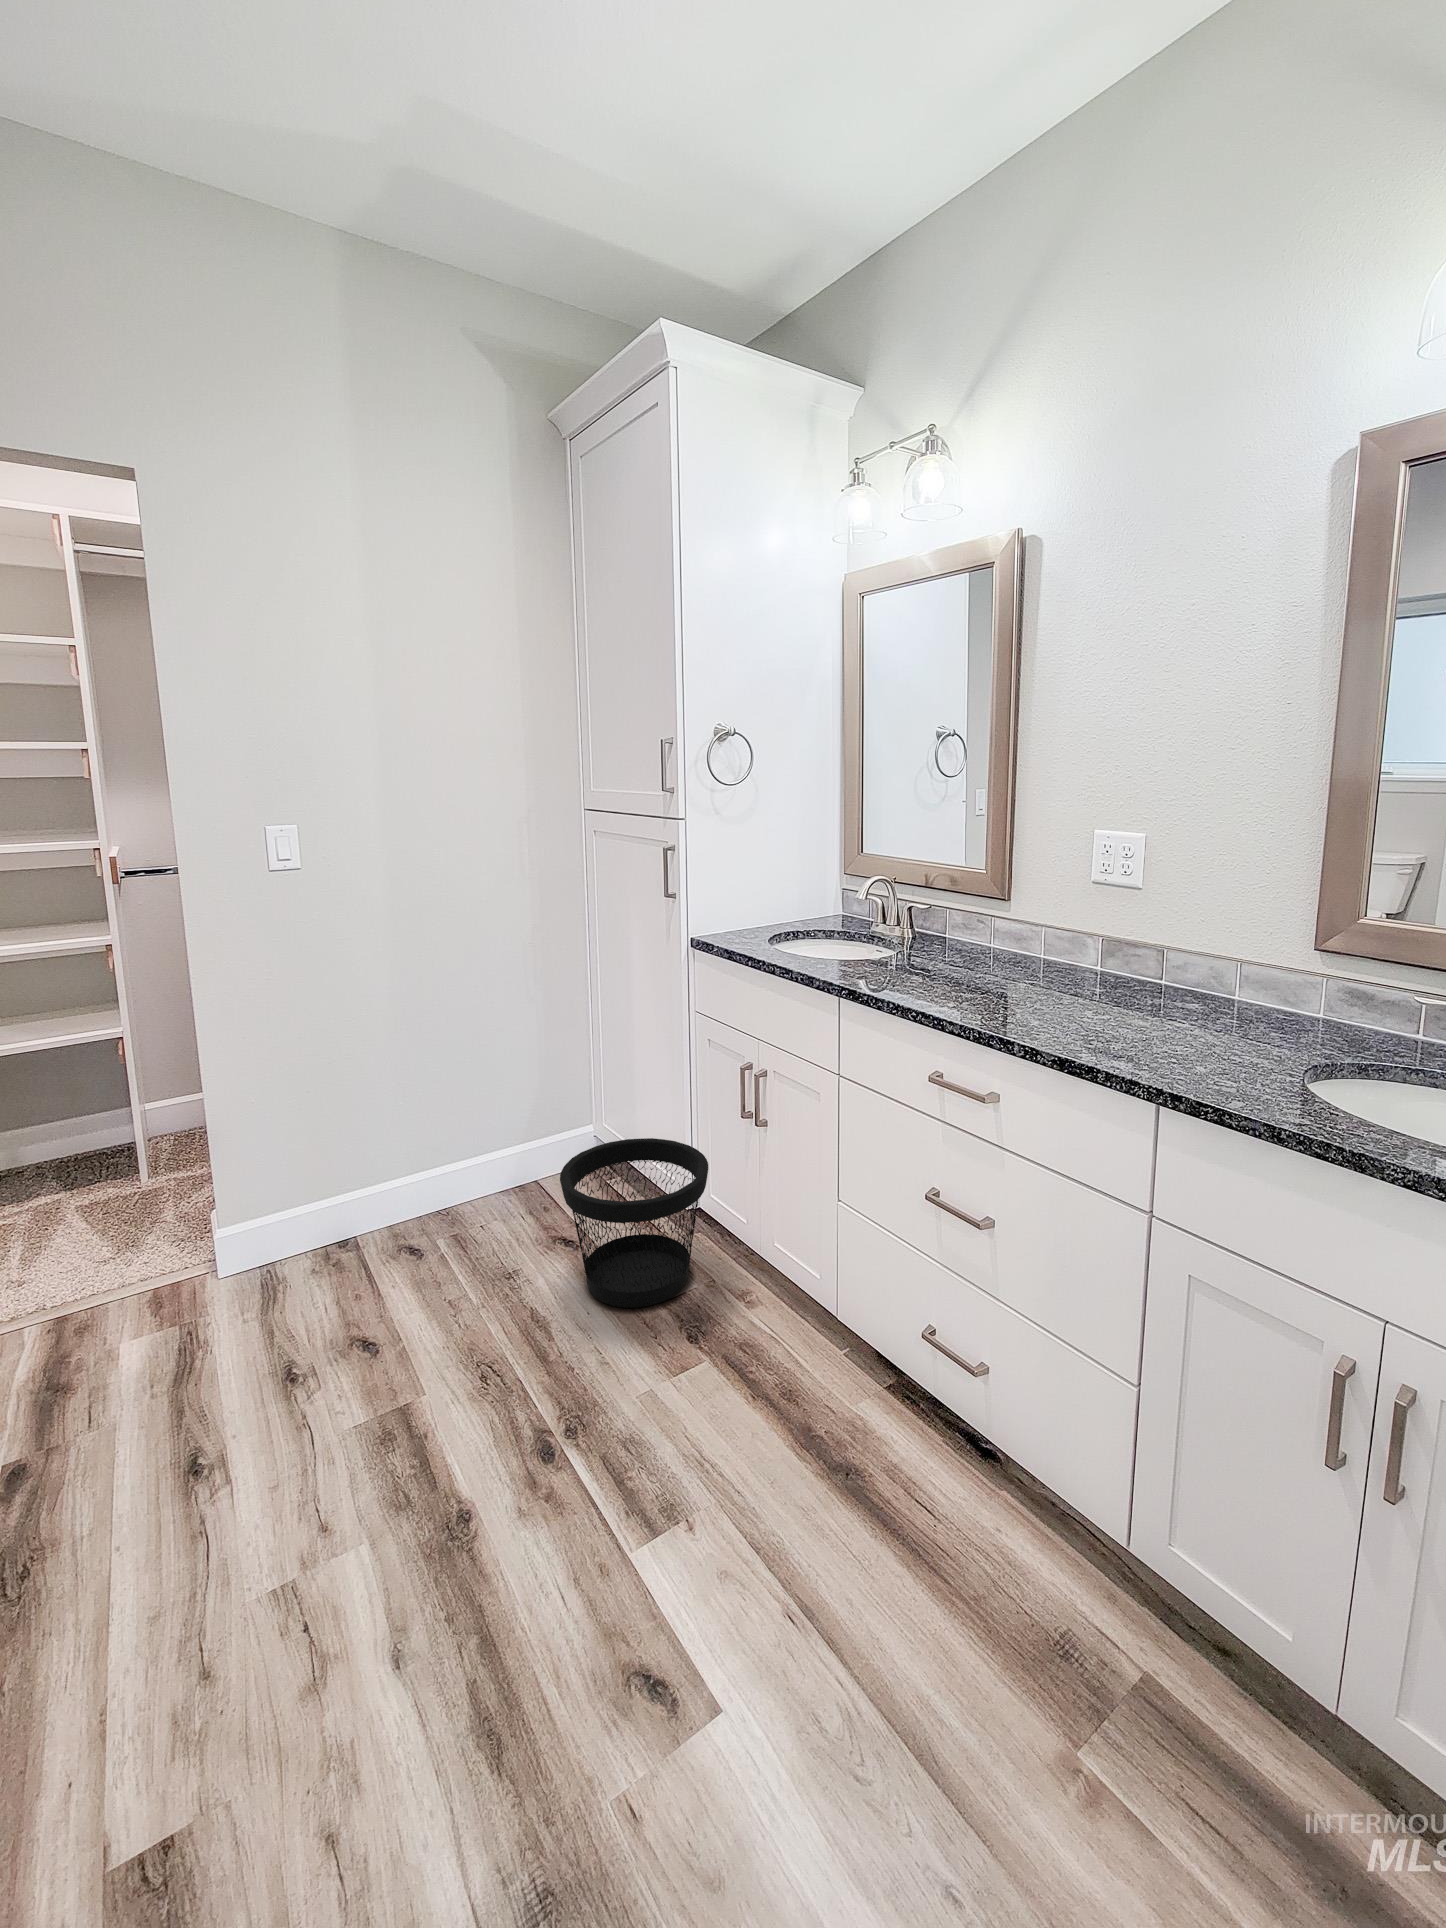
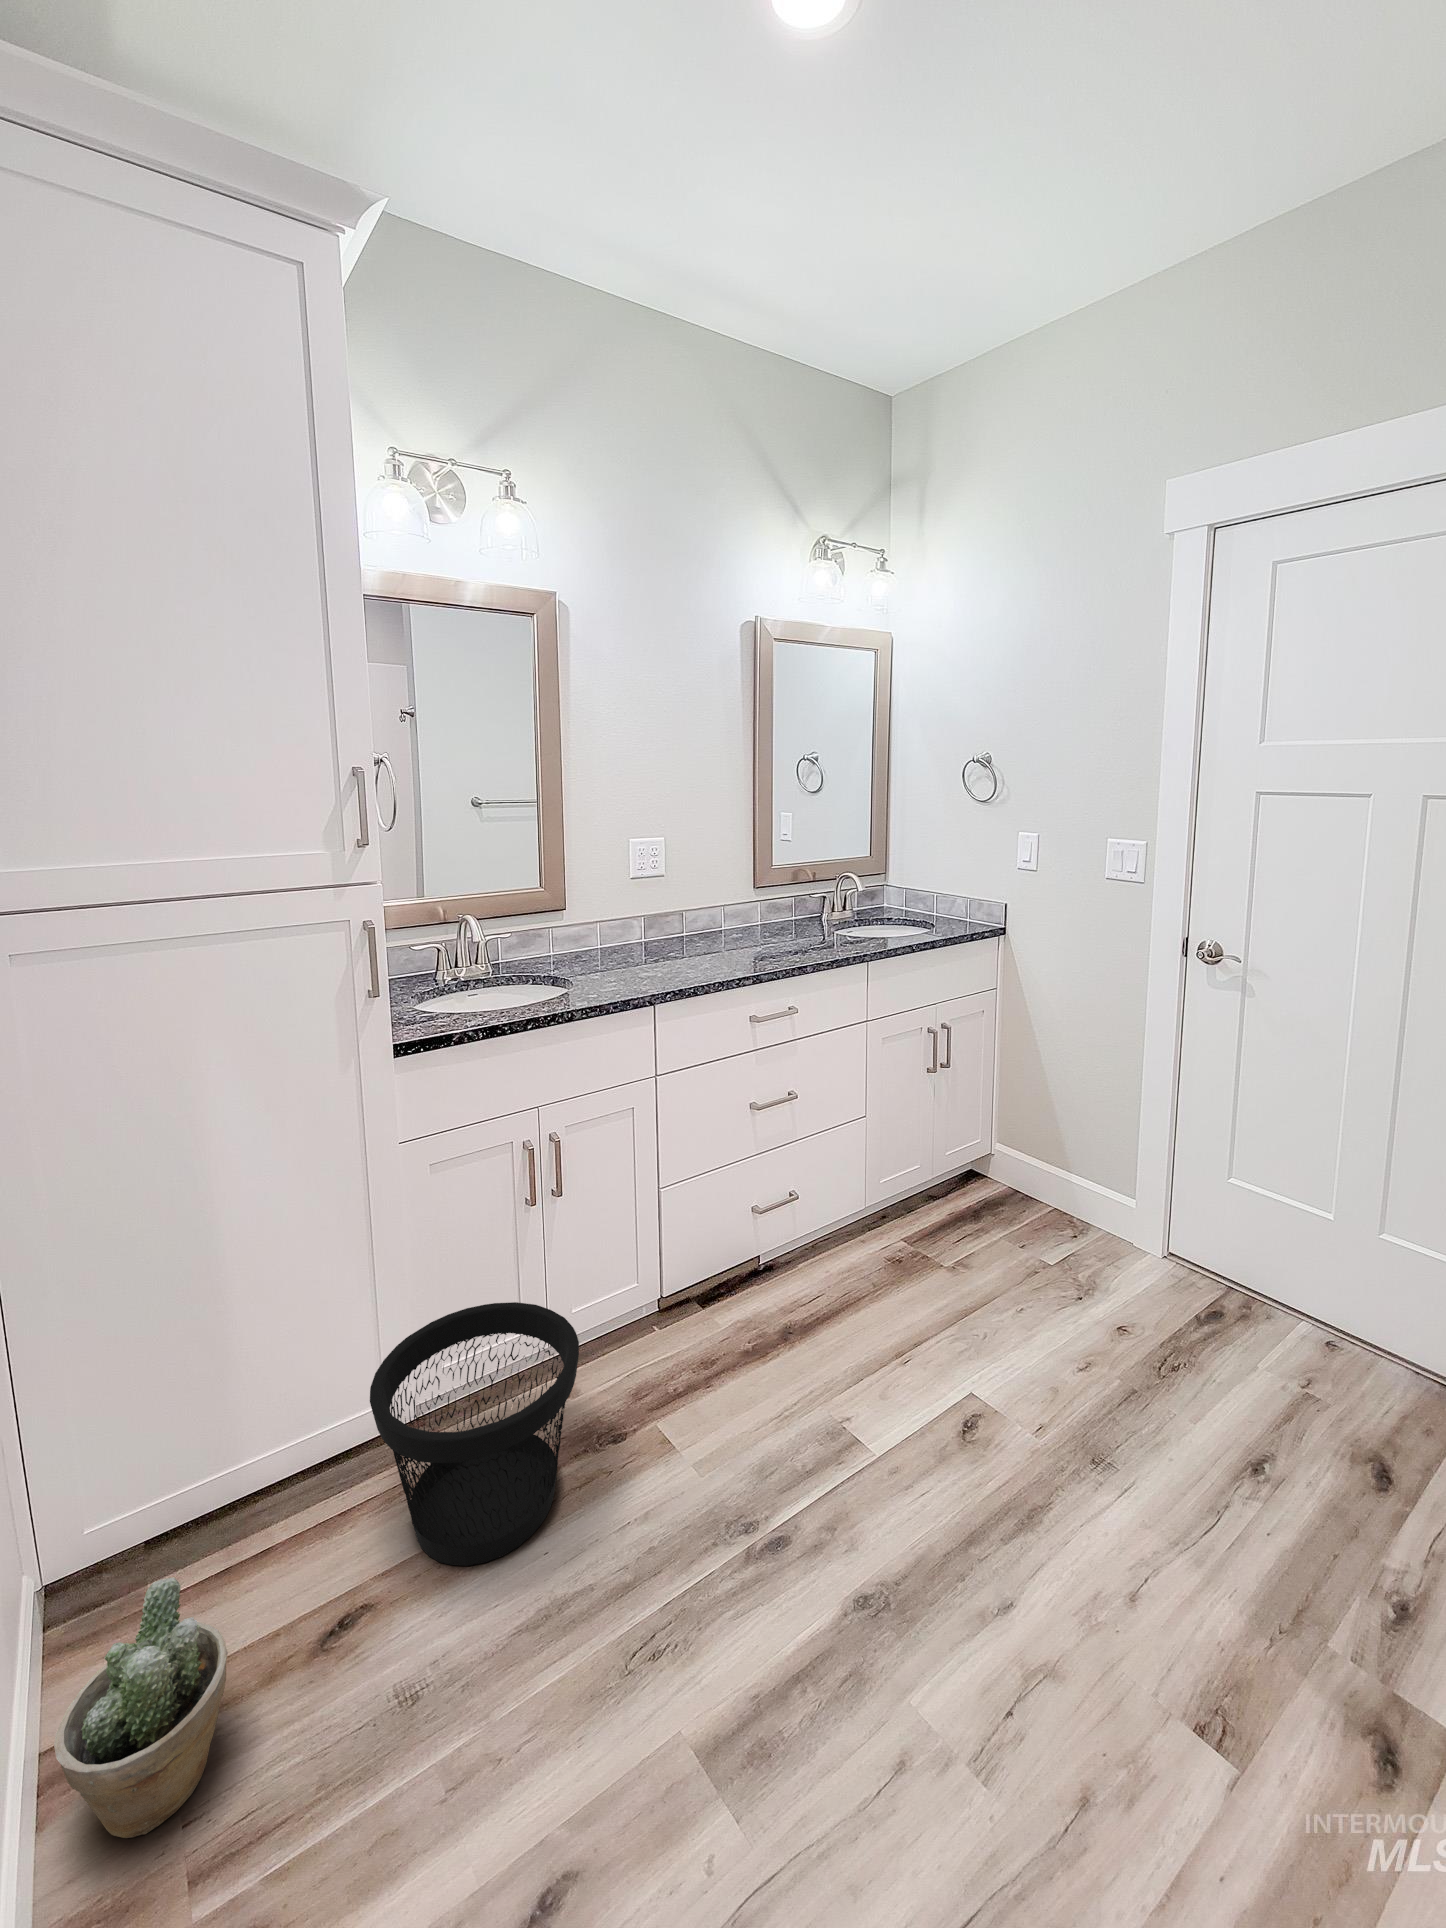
potted plant: none [470,1132,535,1225] -> present [54,1577,228,1838]

